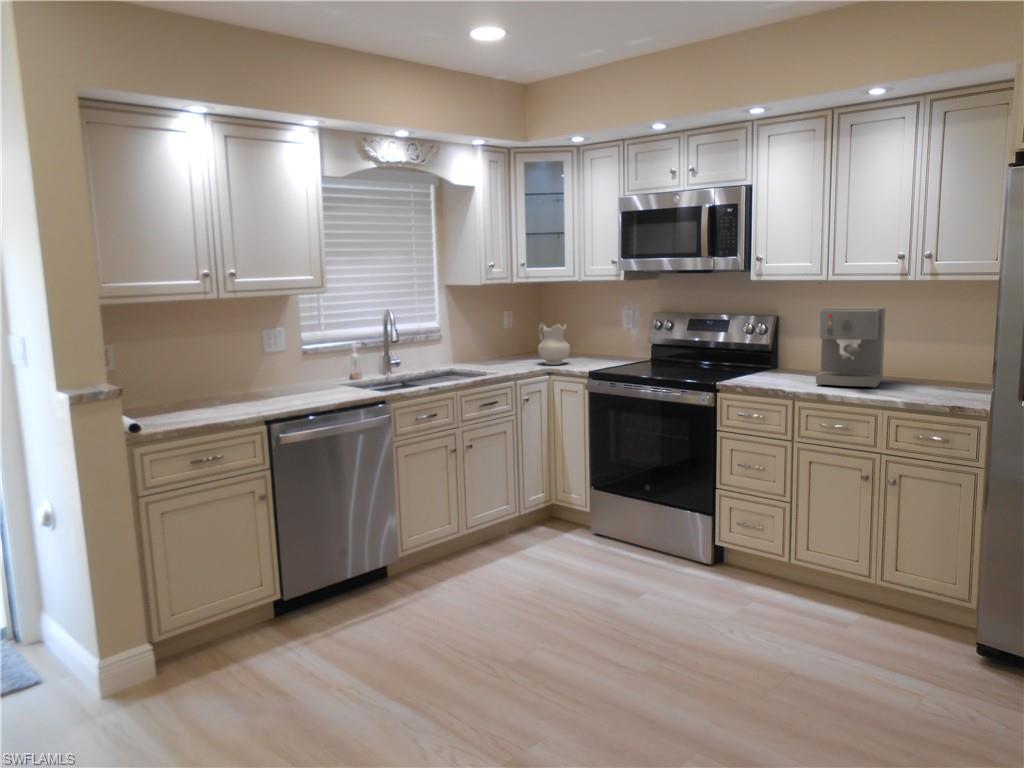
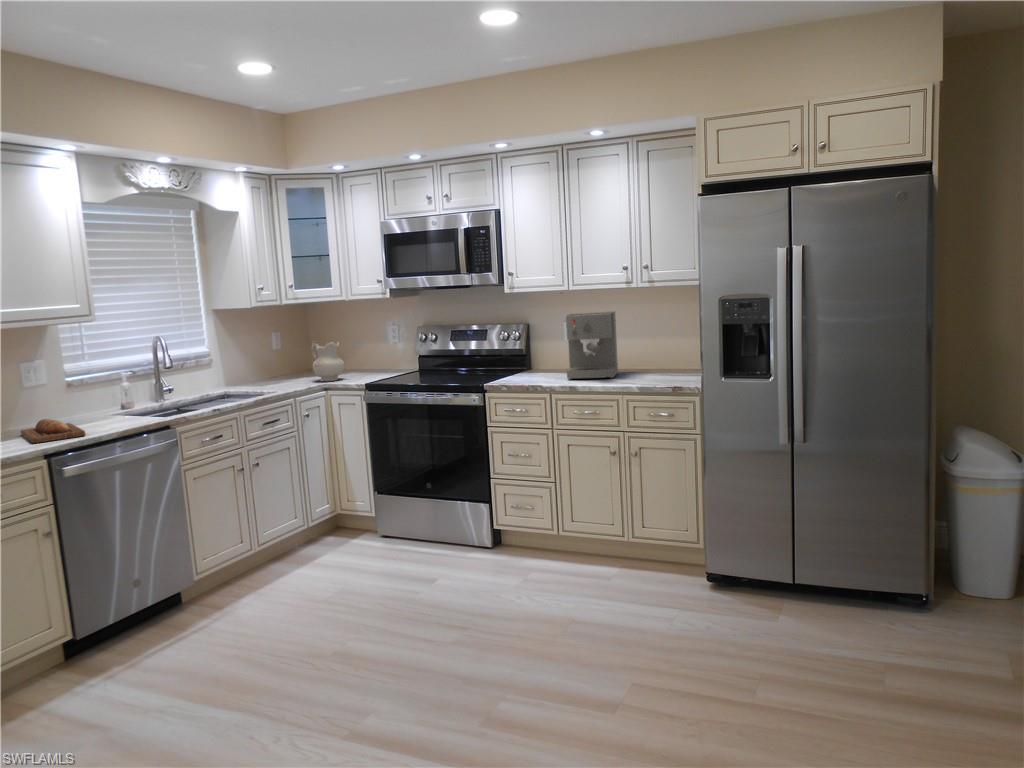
bread loaf: none [255,385,305,409] -> present [21,419,85,443]

